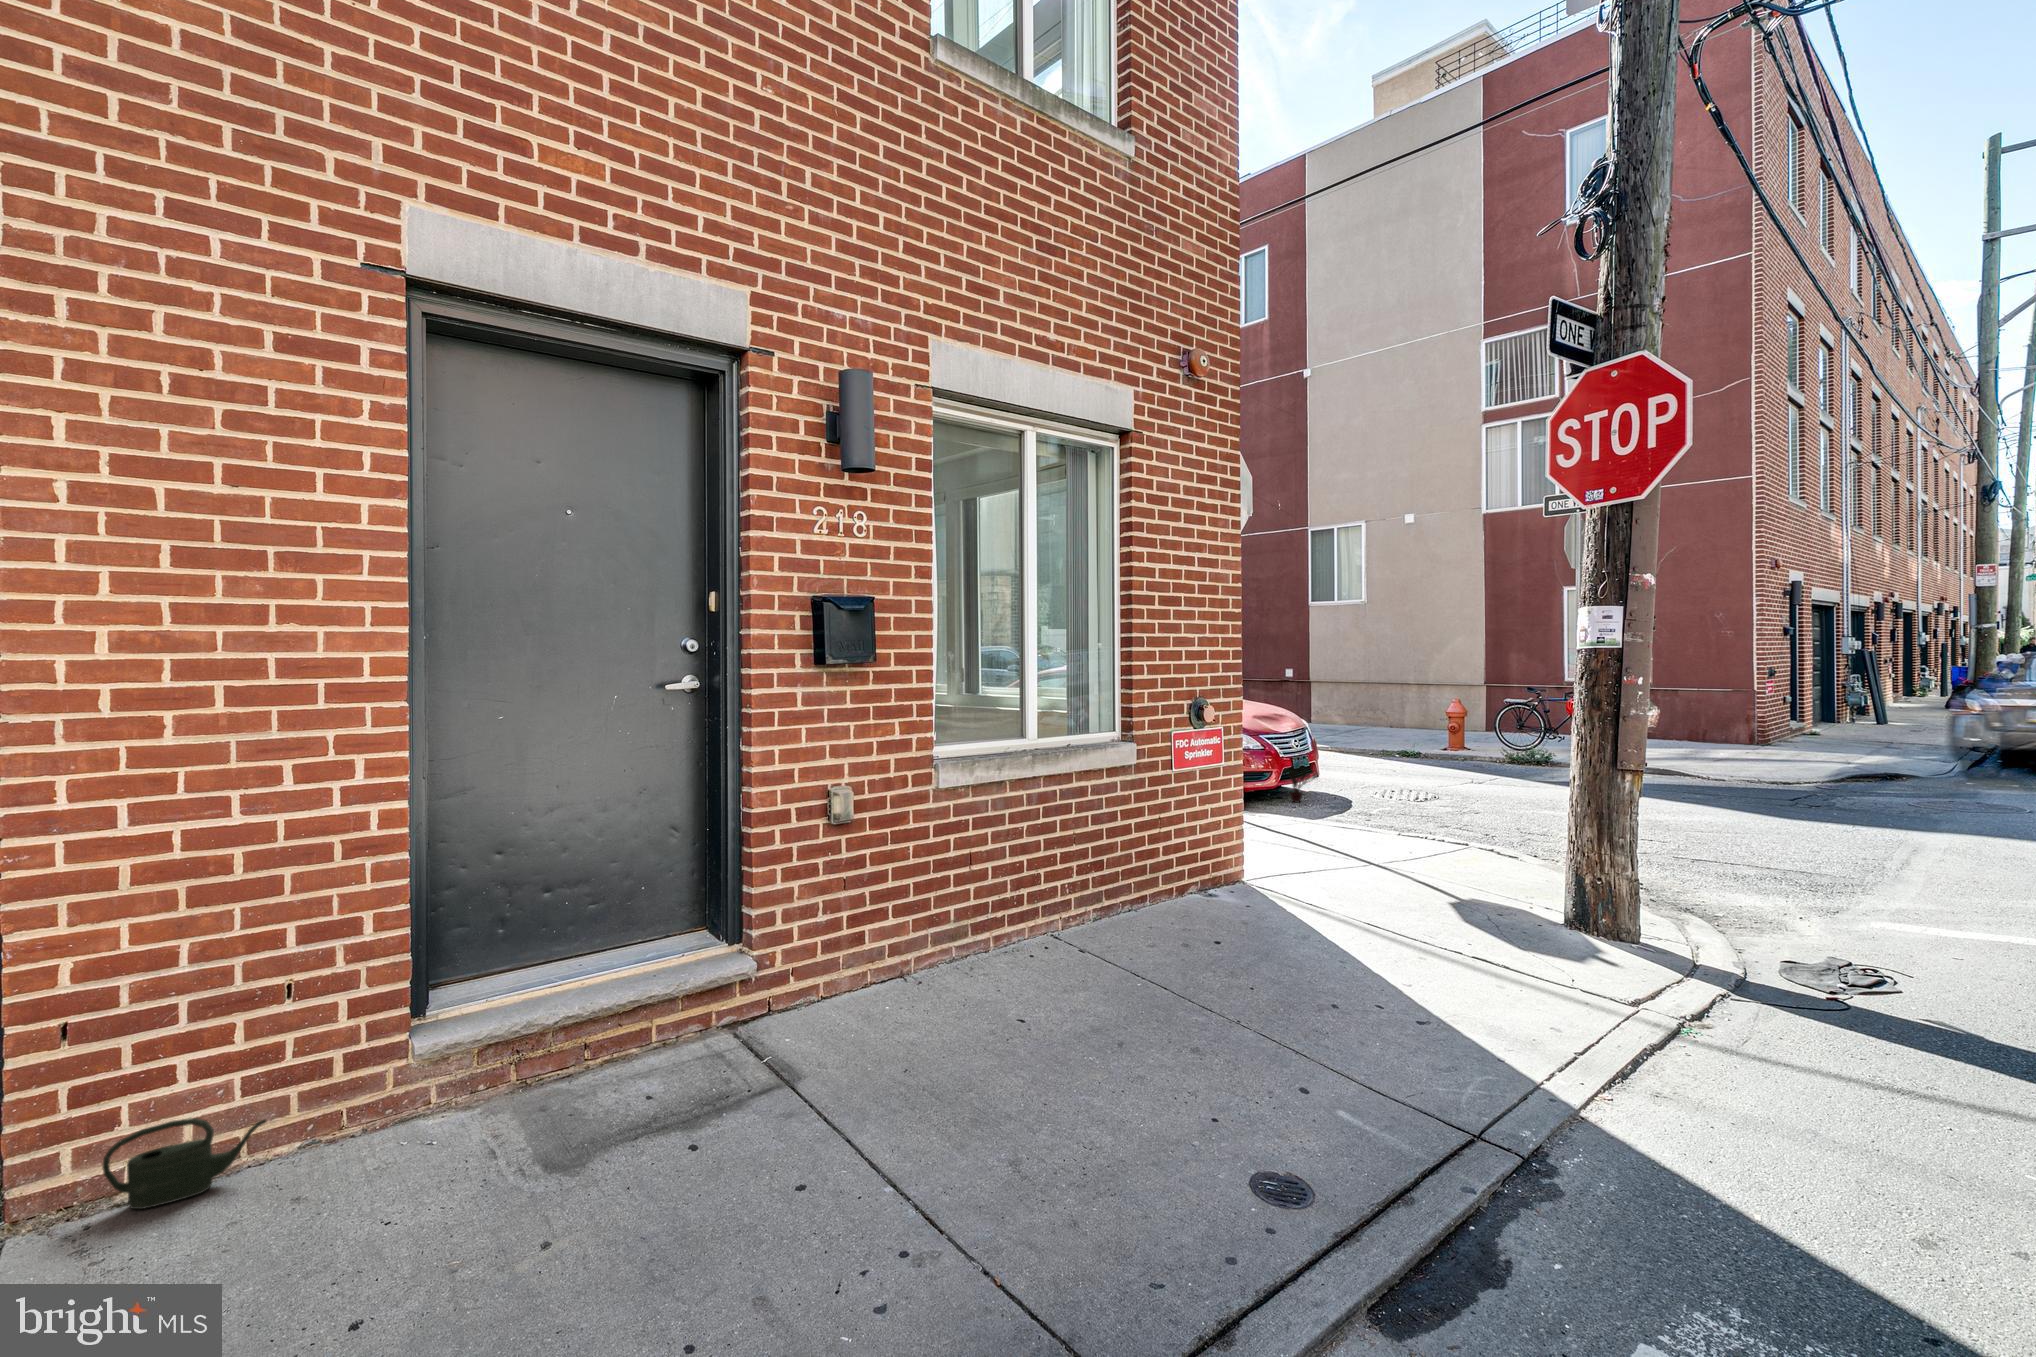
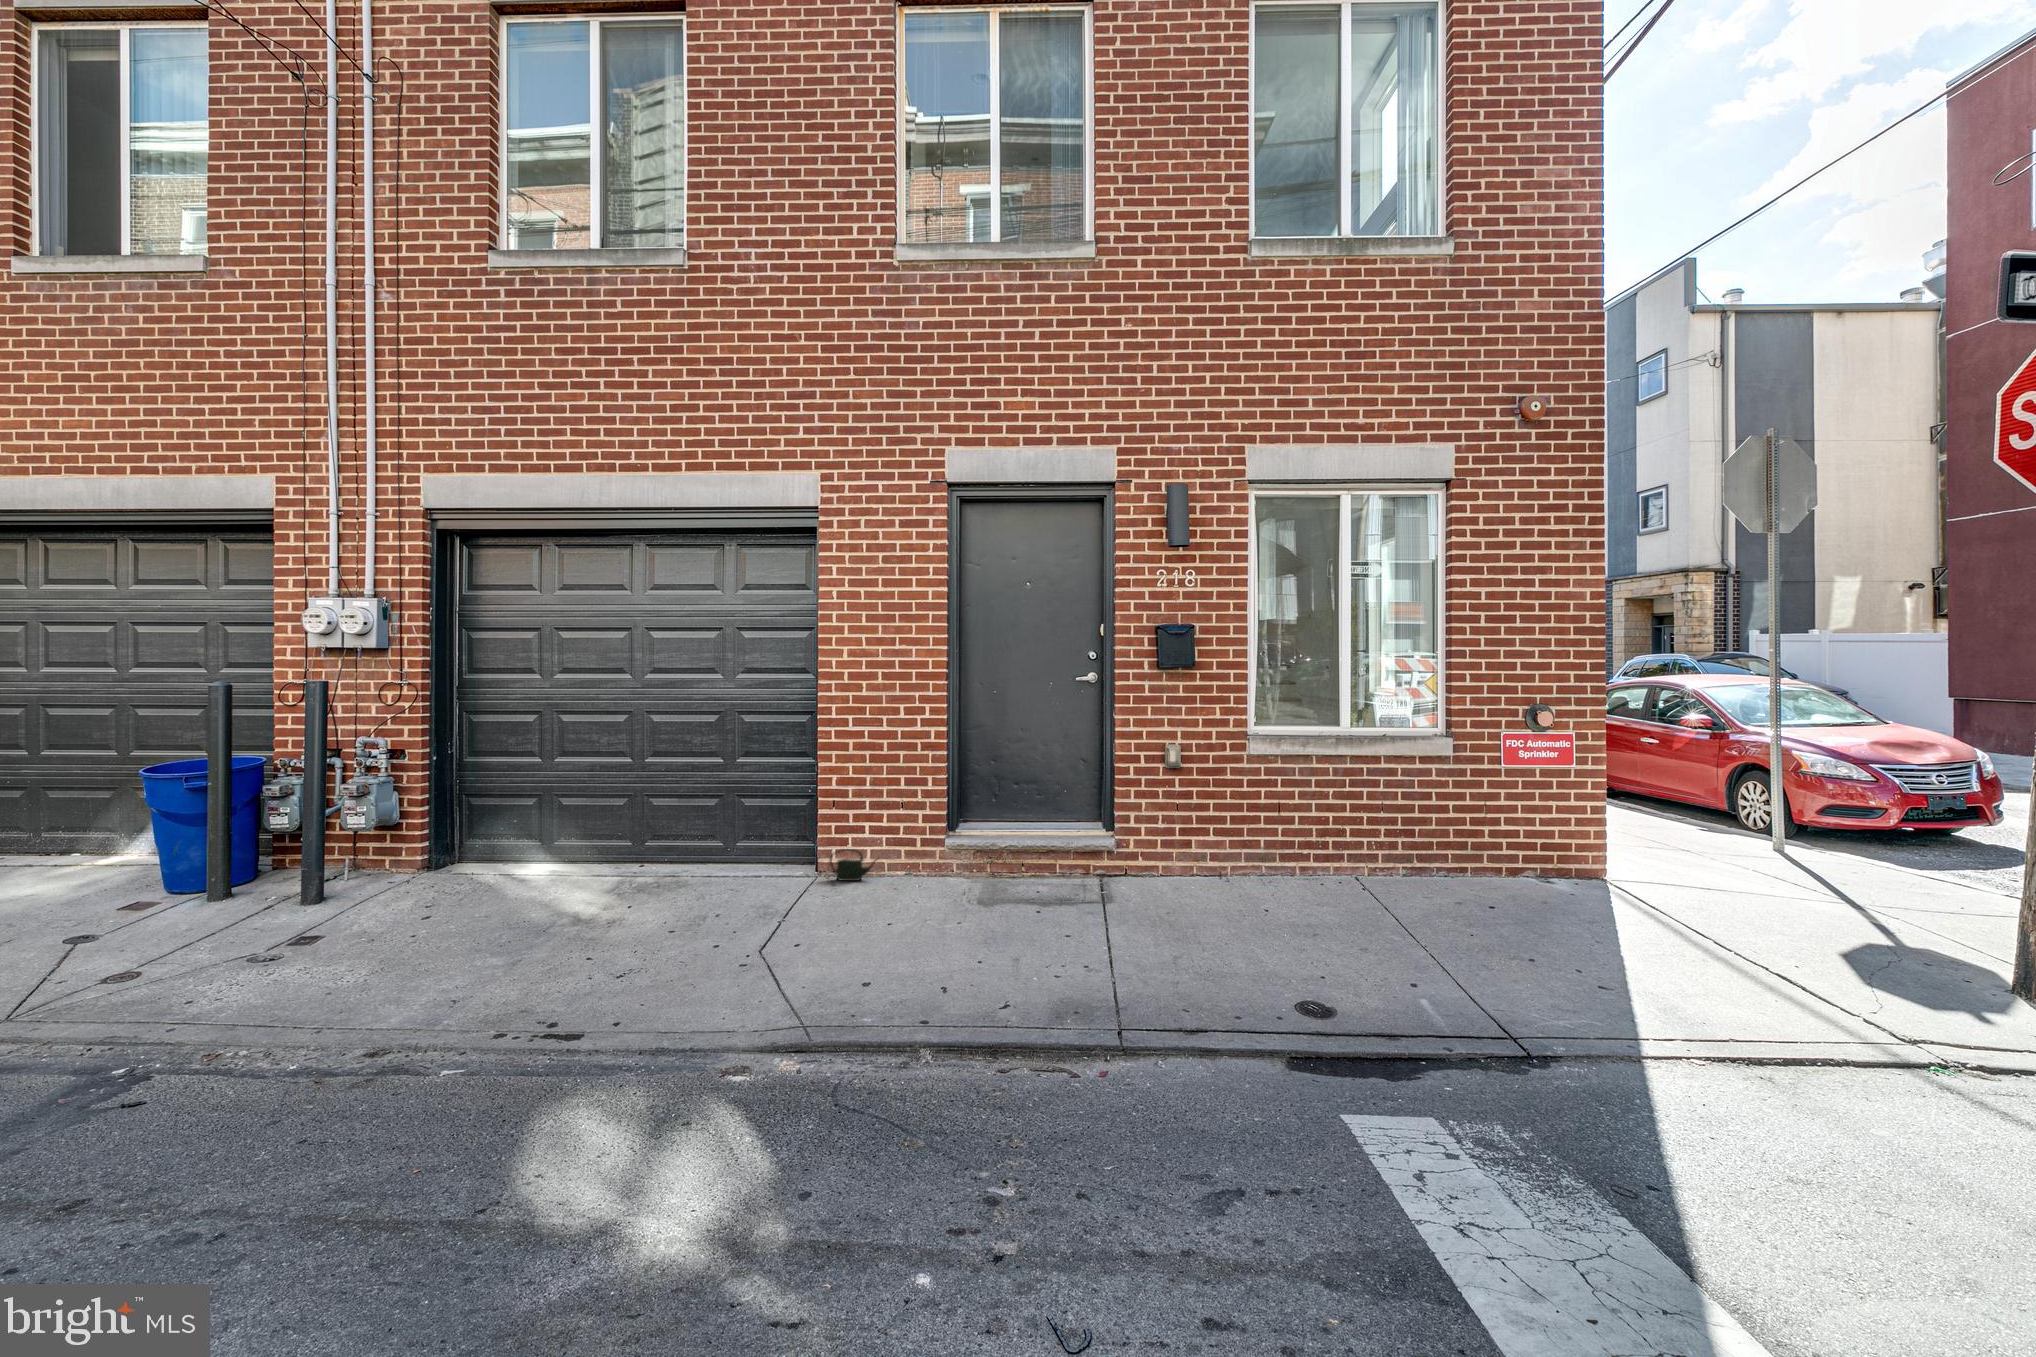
potted plant: present [1280,766,1319,802] -> none [1879,797,1943,843]

